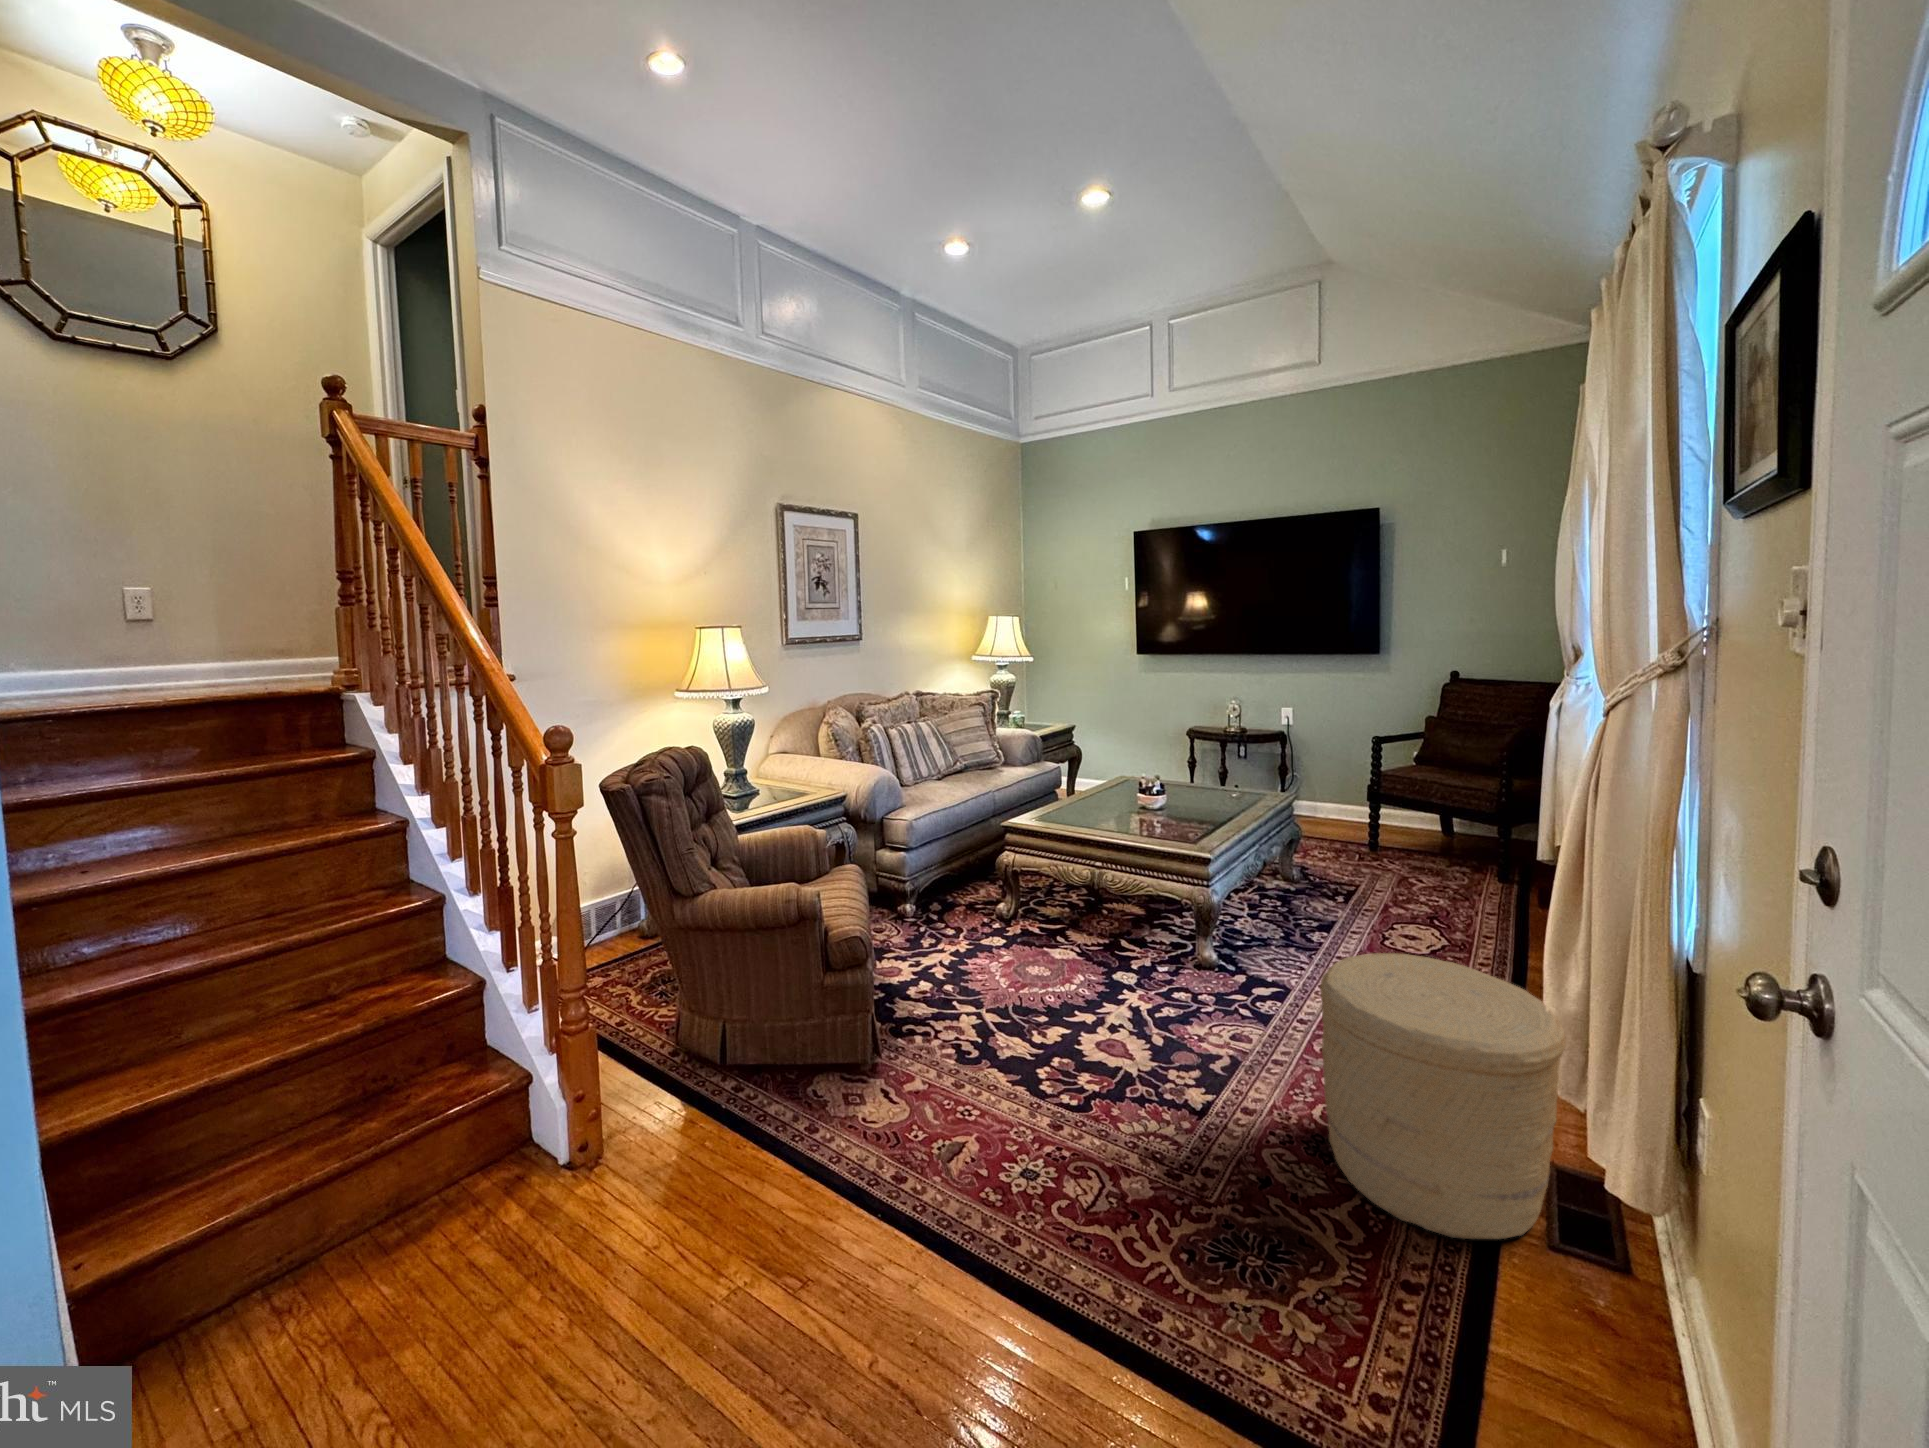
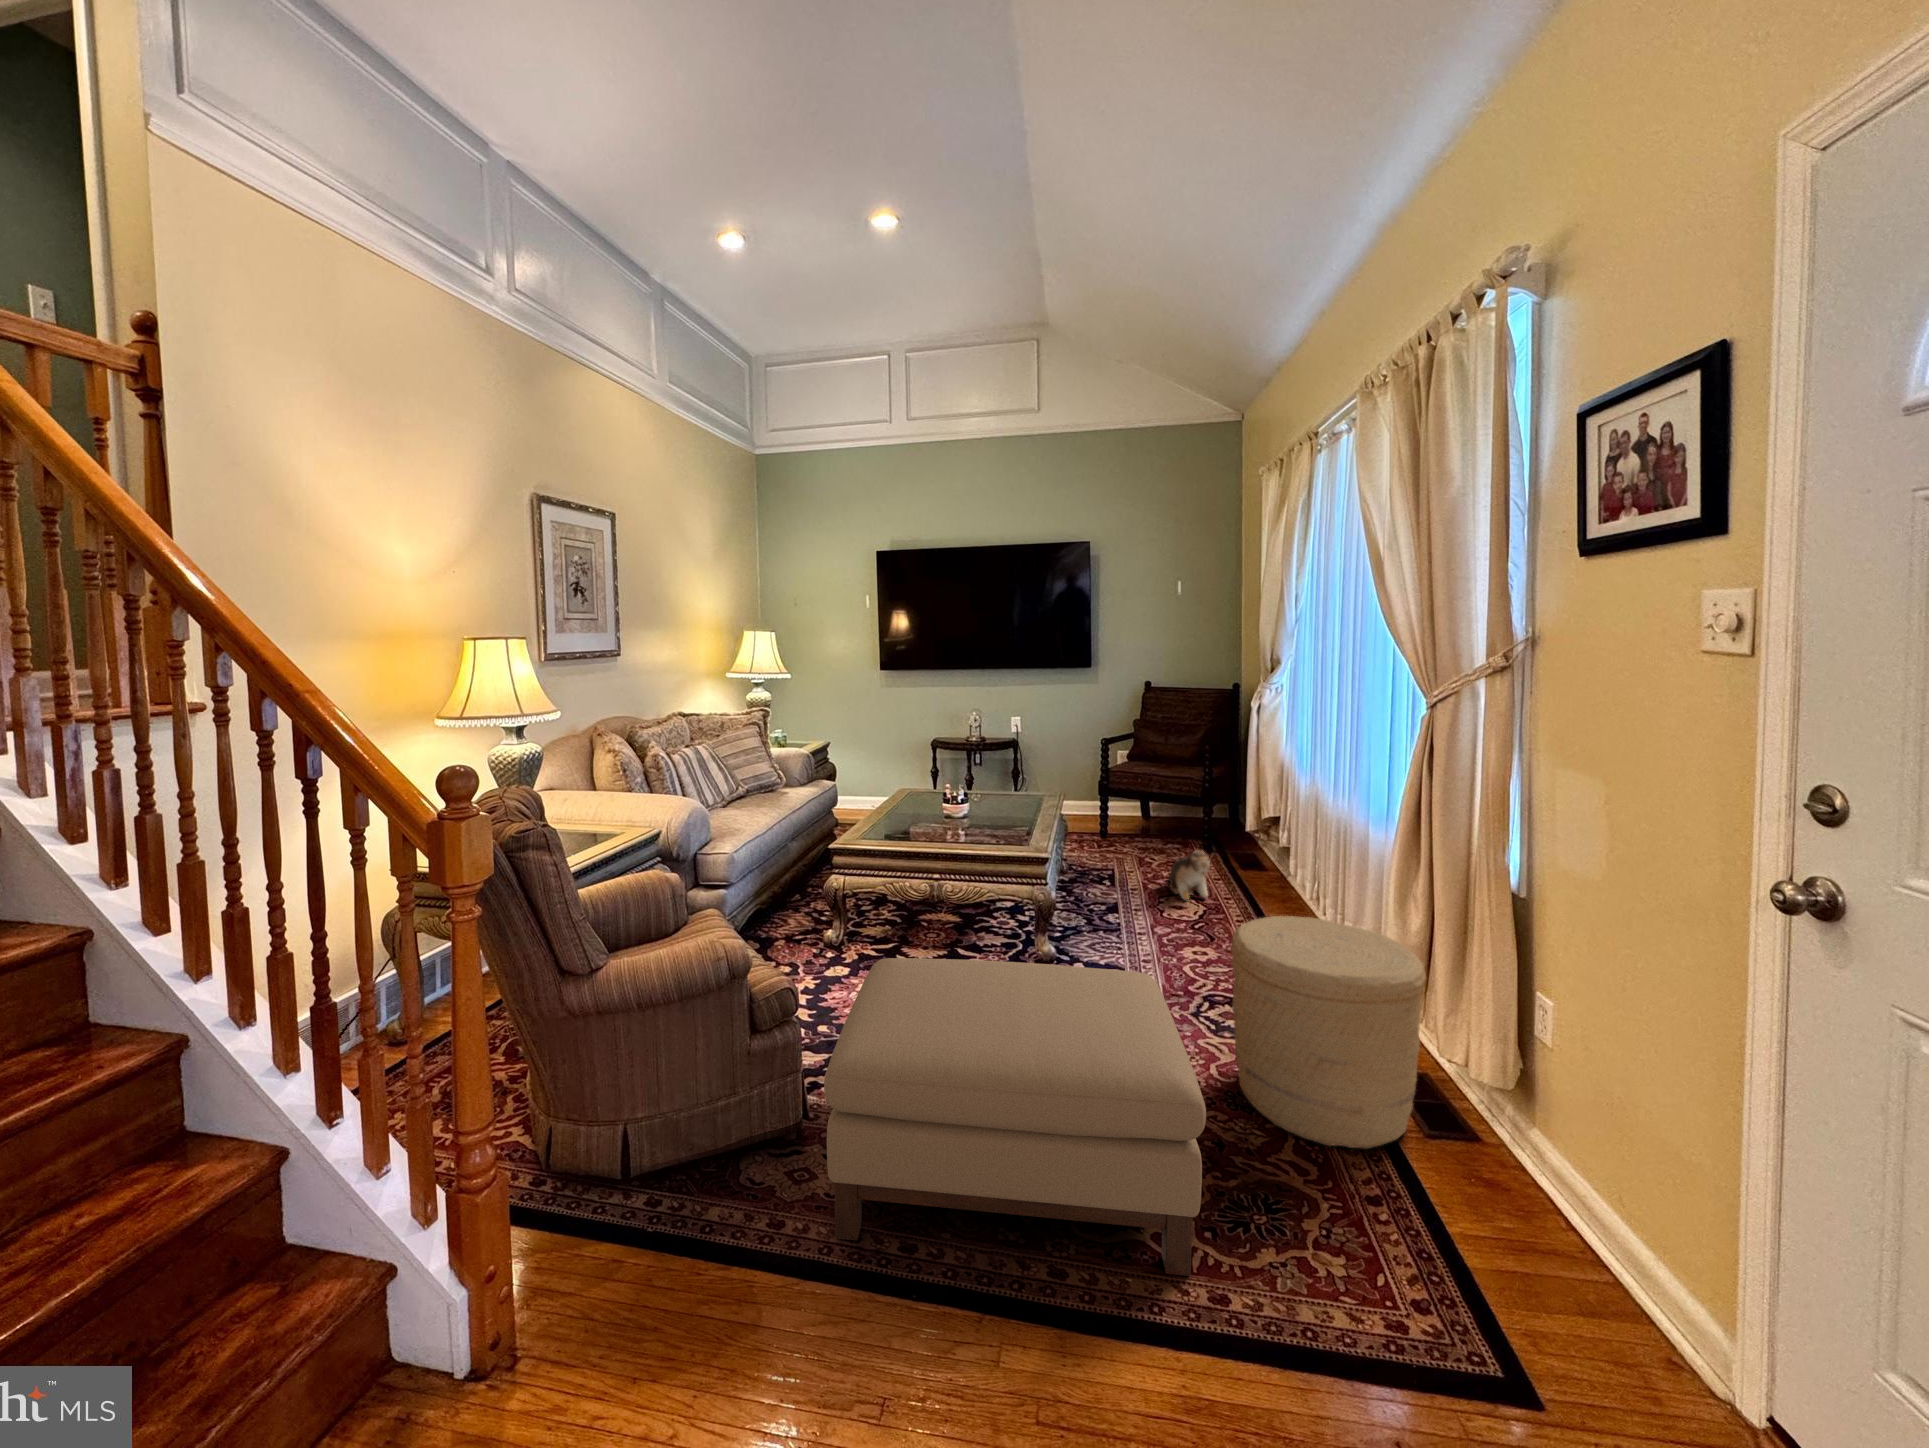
plush toy: none [1416,871,1465,930] -> present [1168,850,1211,900]
ottoman: none [838,931,1217,1285] -> present [824,958,1206,1276]

